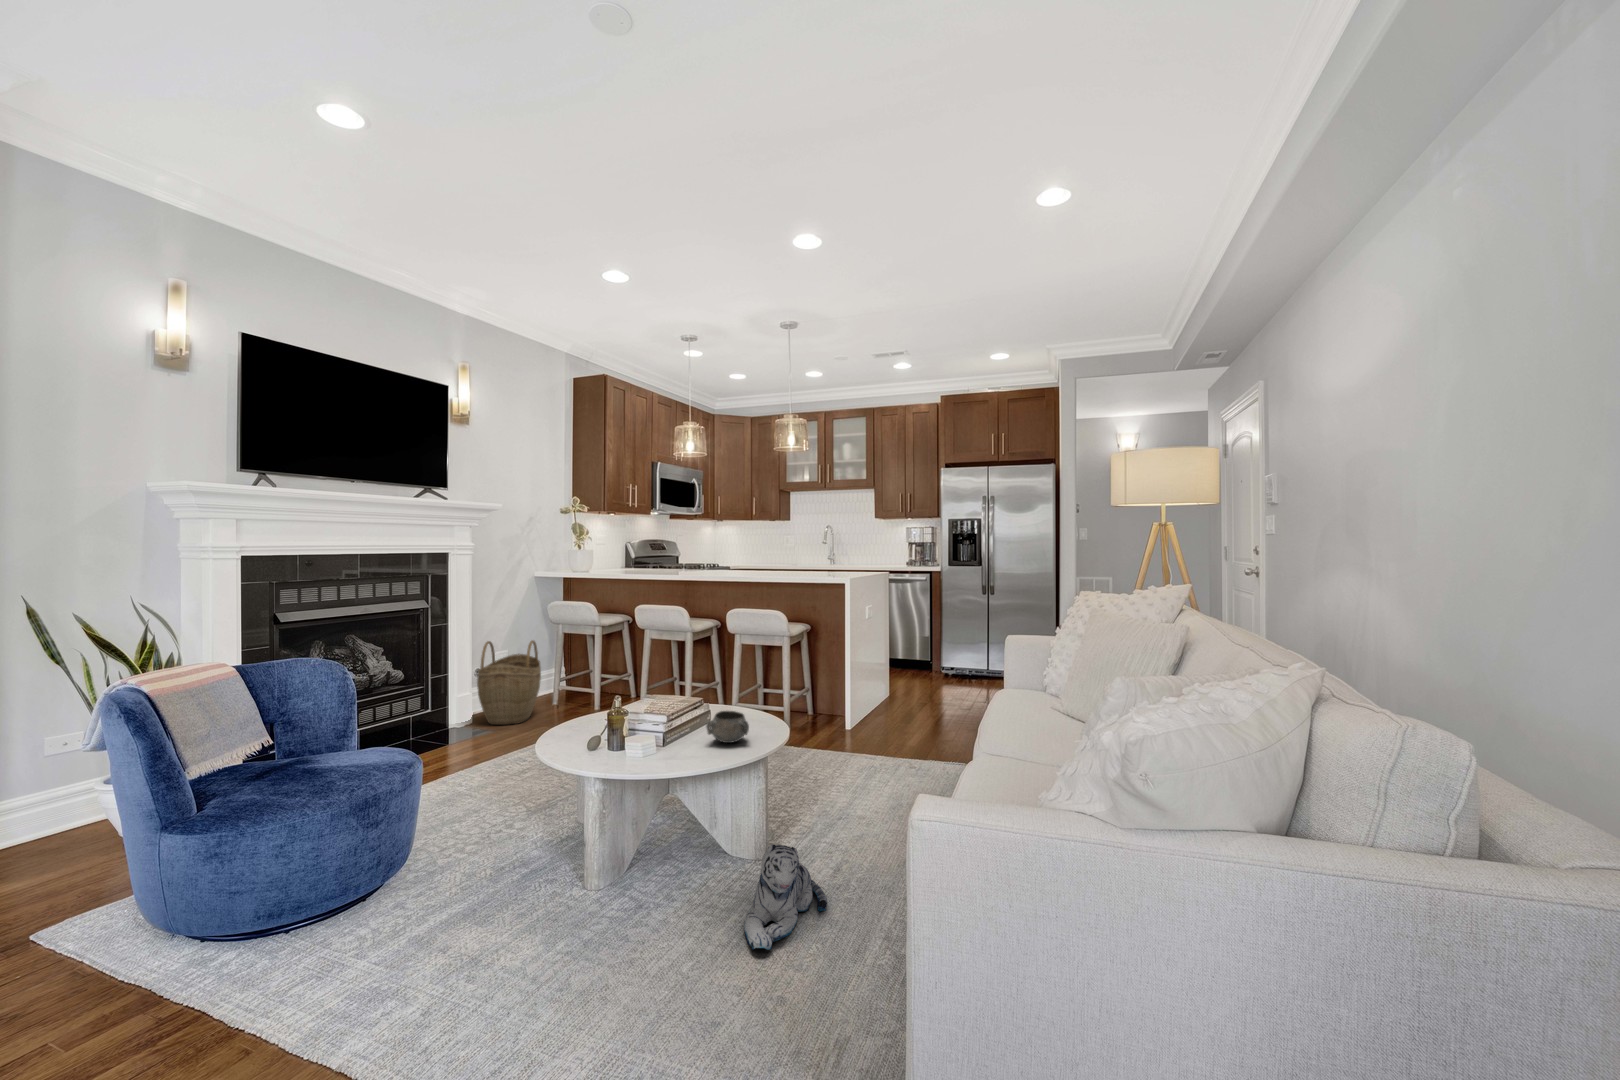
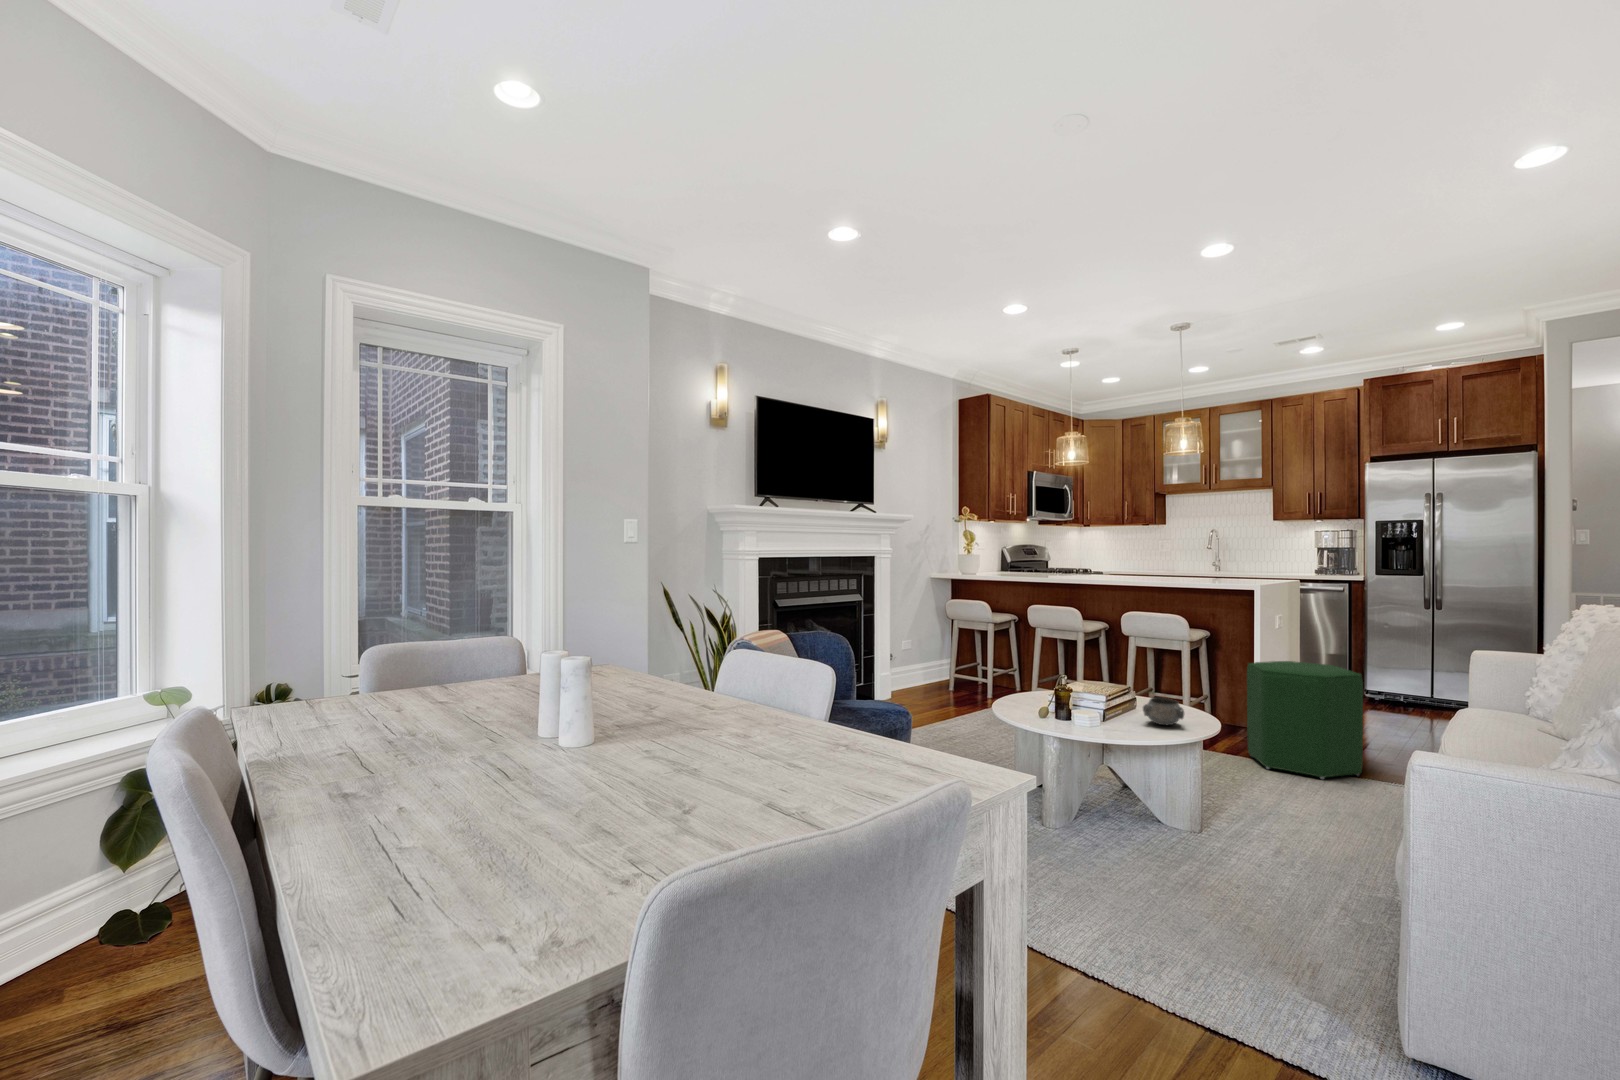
woven basket: present [477,640,541,725] -> none [895,630,943,702]
ottoman: none [833,653,926,768] -> present [1247,661,1363,779]
plush toy: present [744,844,827,950] -> none [1198,811,1279,897]

